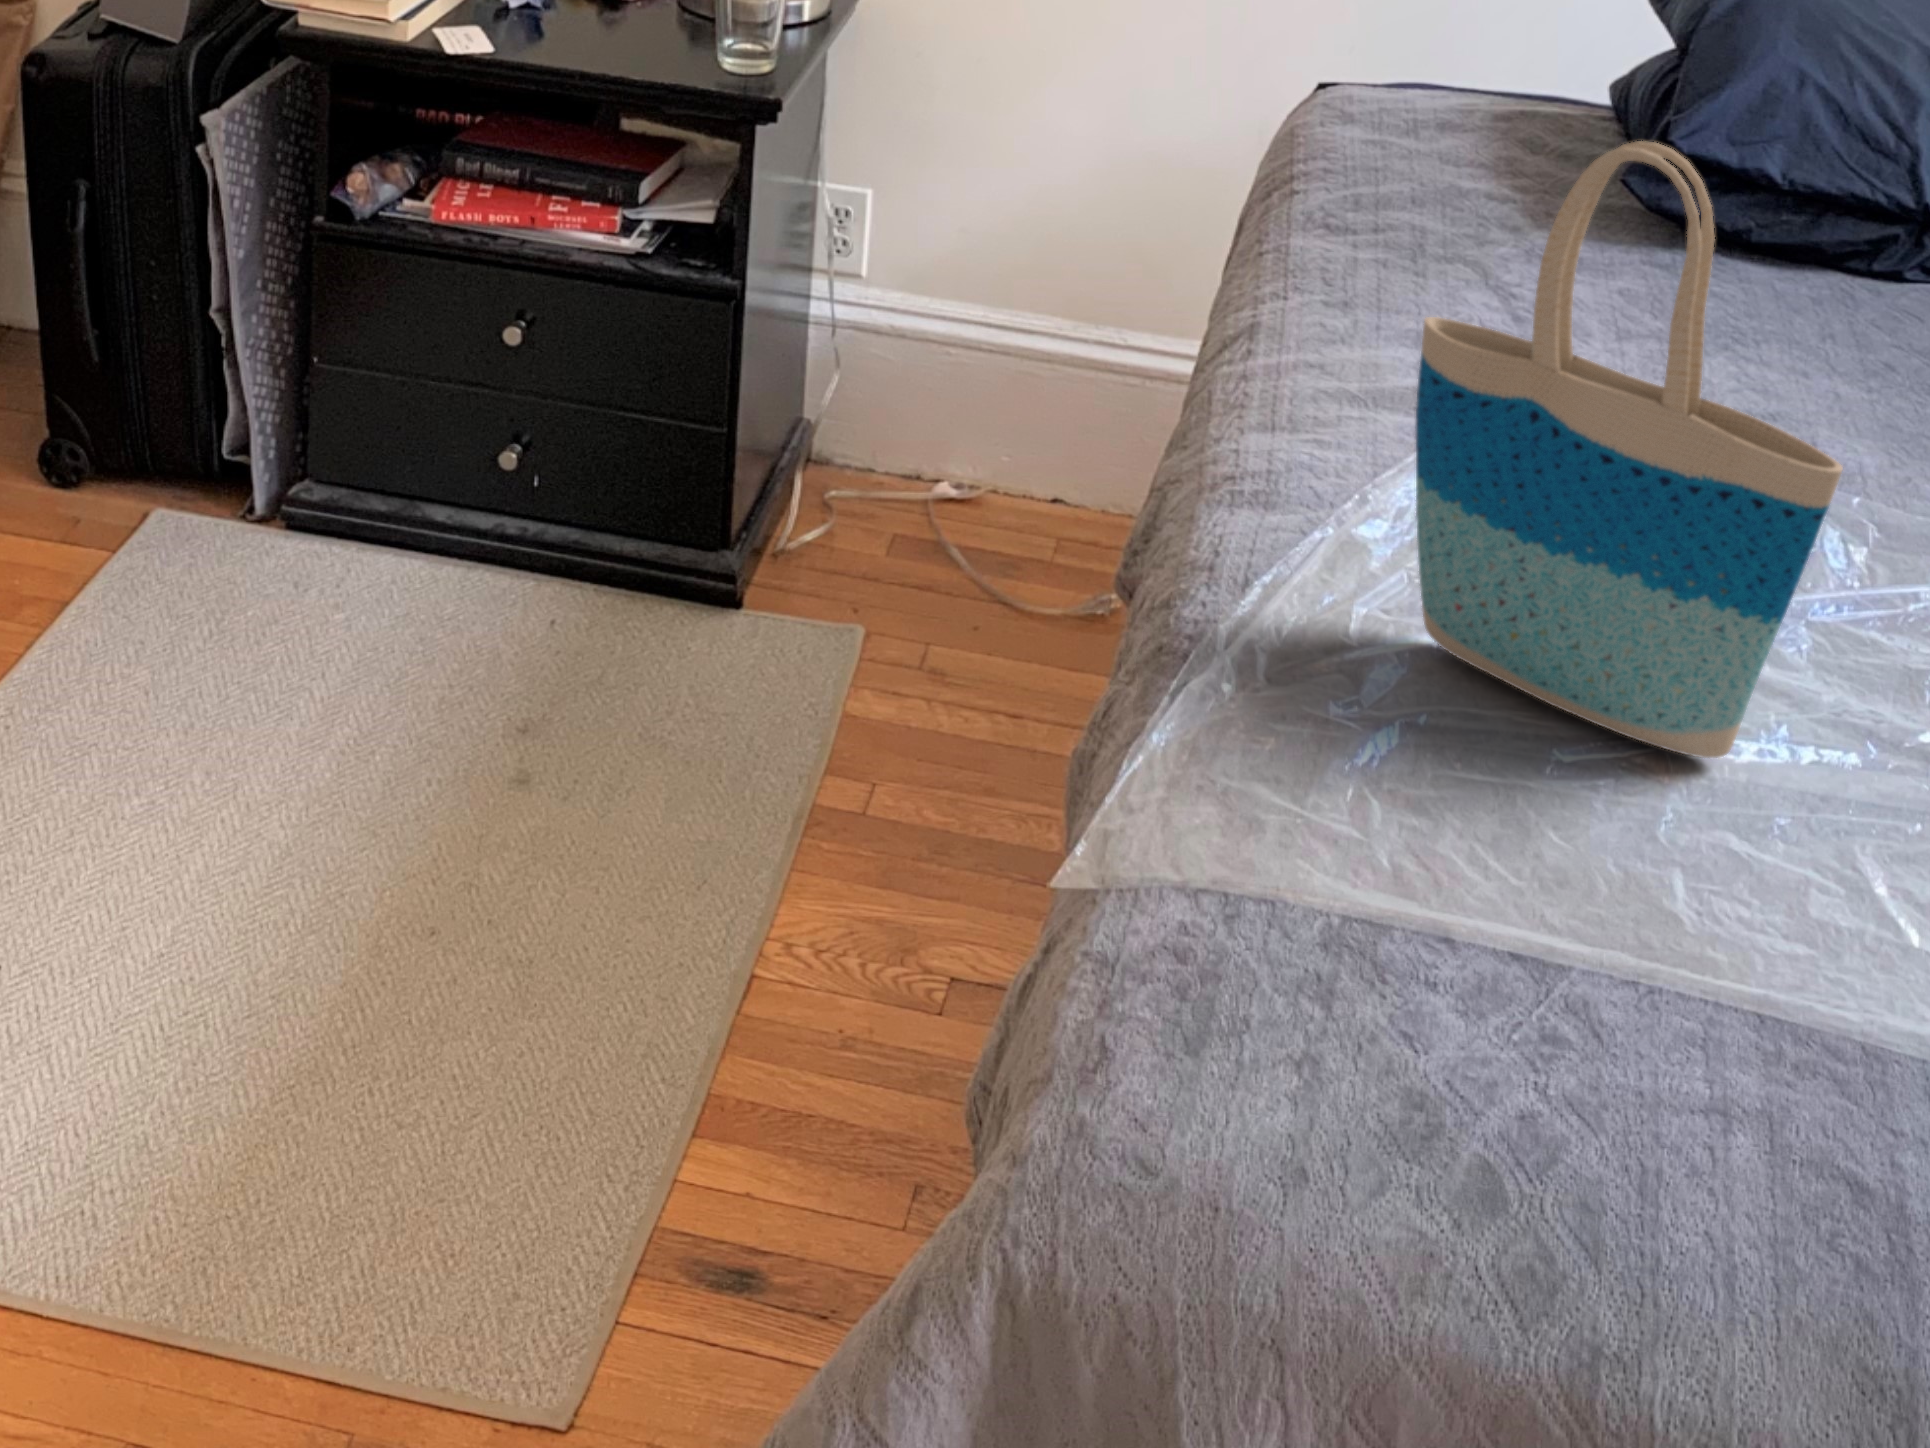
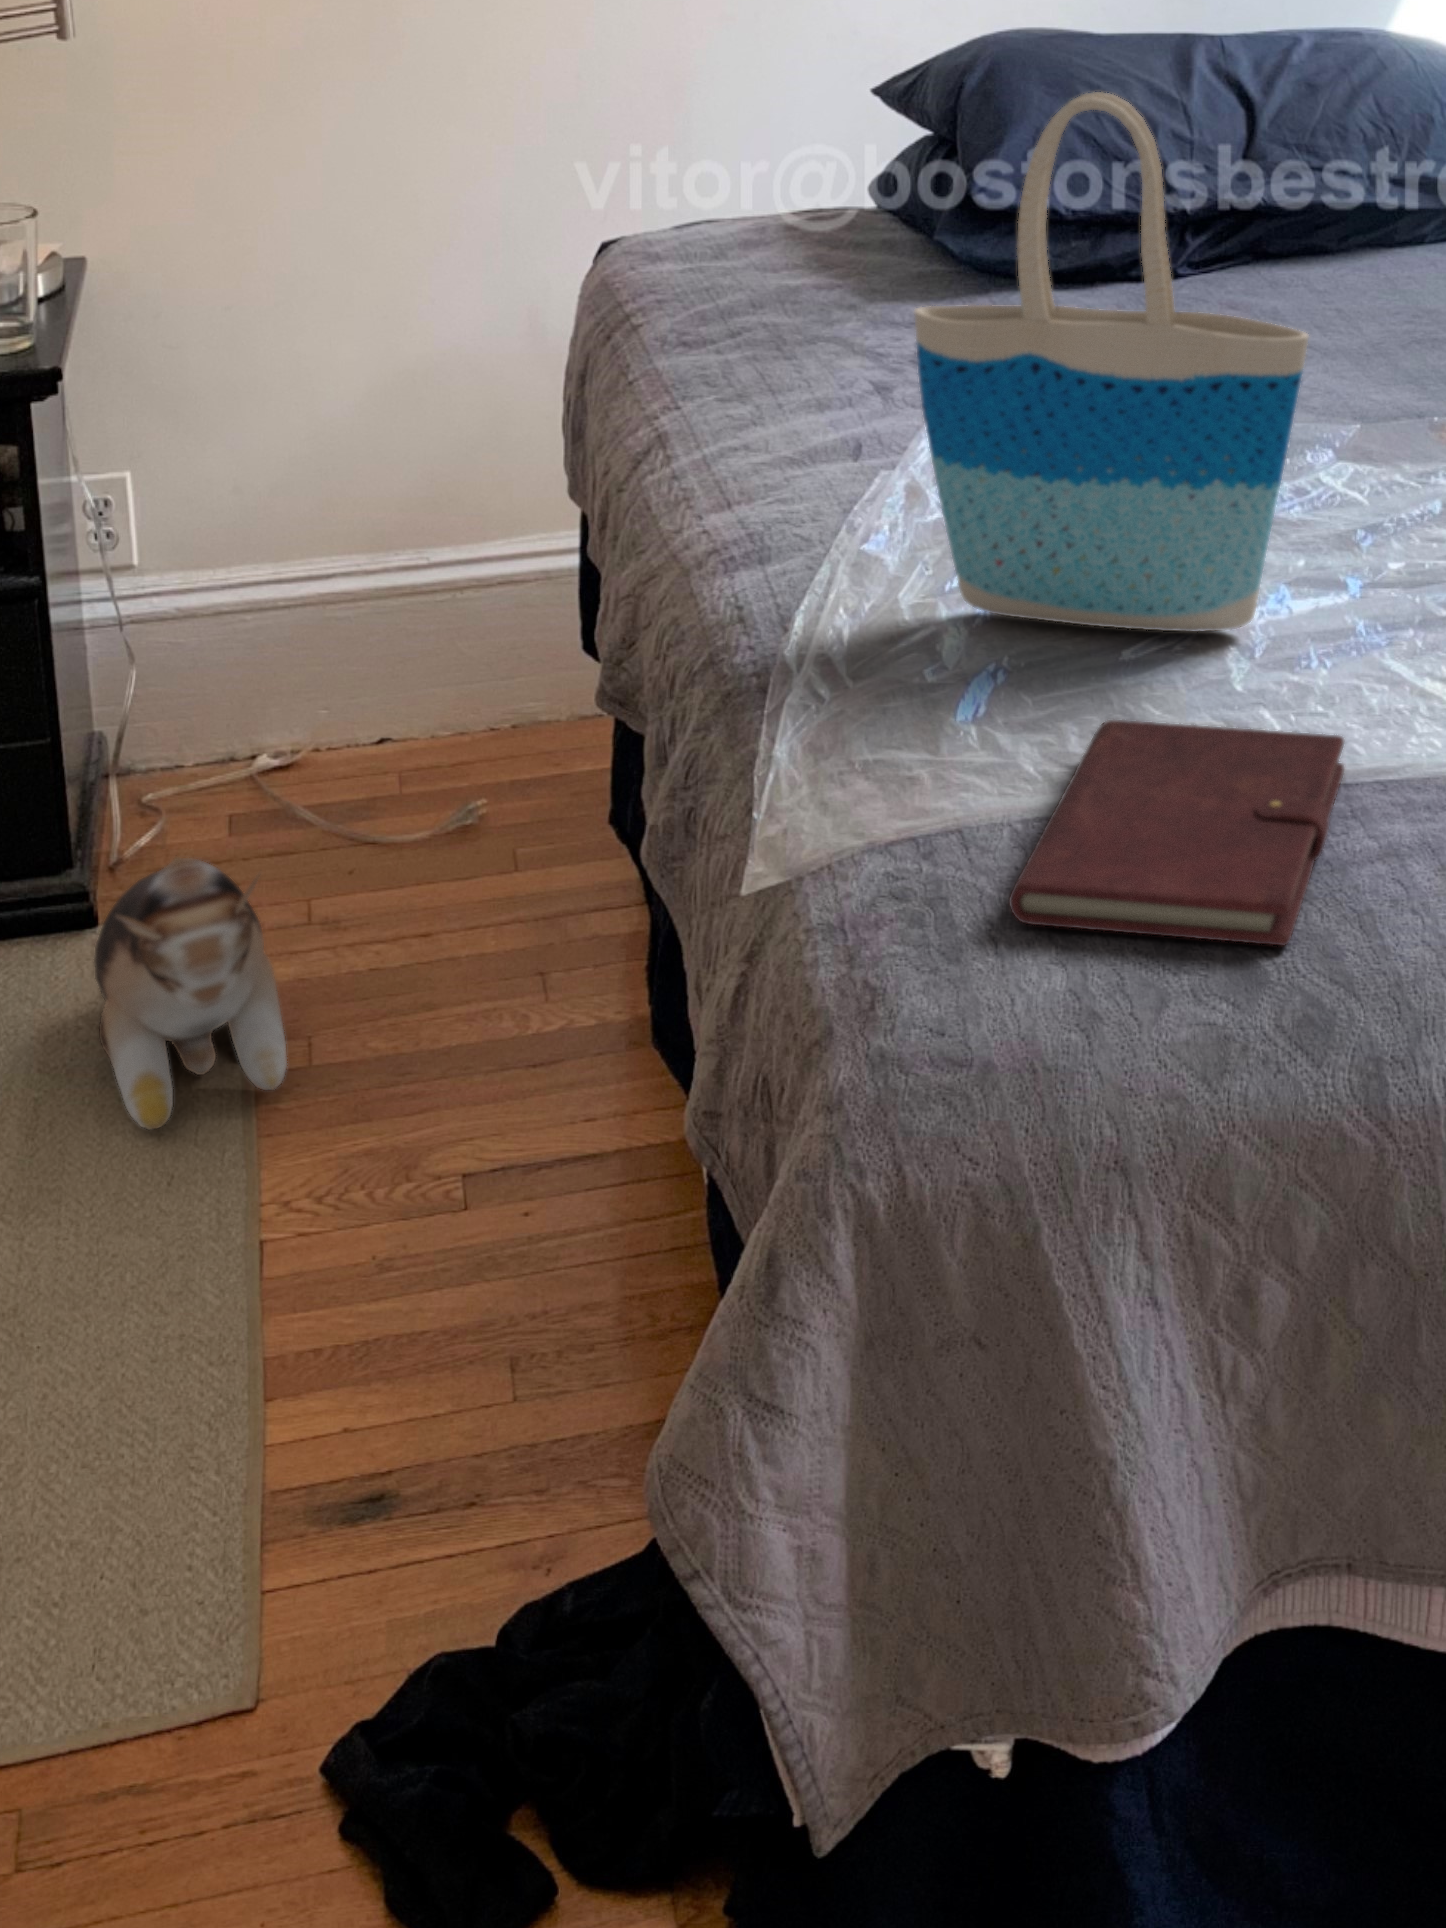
plush toy: none [685,591,846,828] -> present [94,857,287,1129]
notebook: none [1264,833,1734,1179] -> present [1009,720,1344,945]

